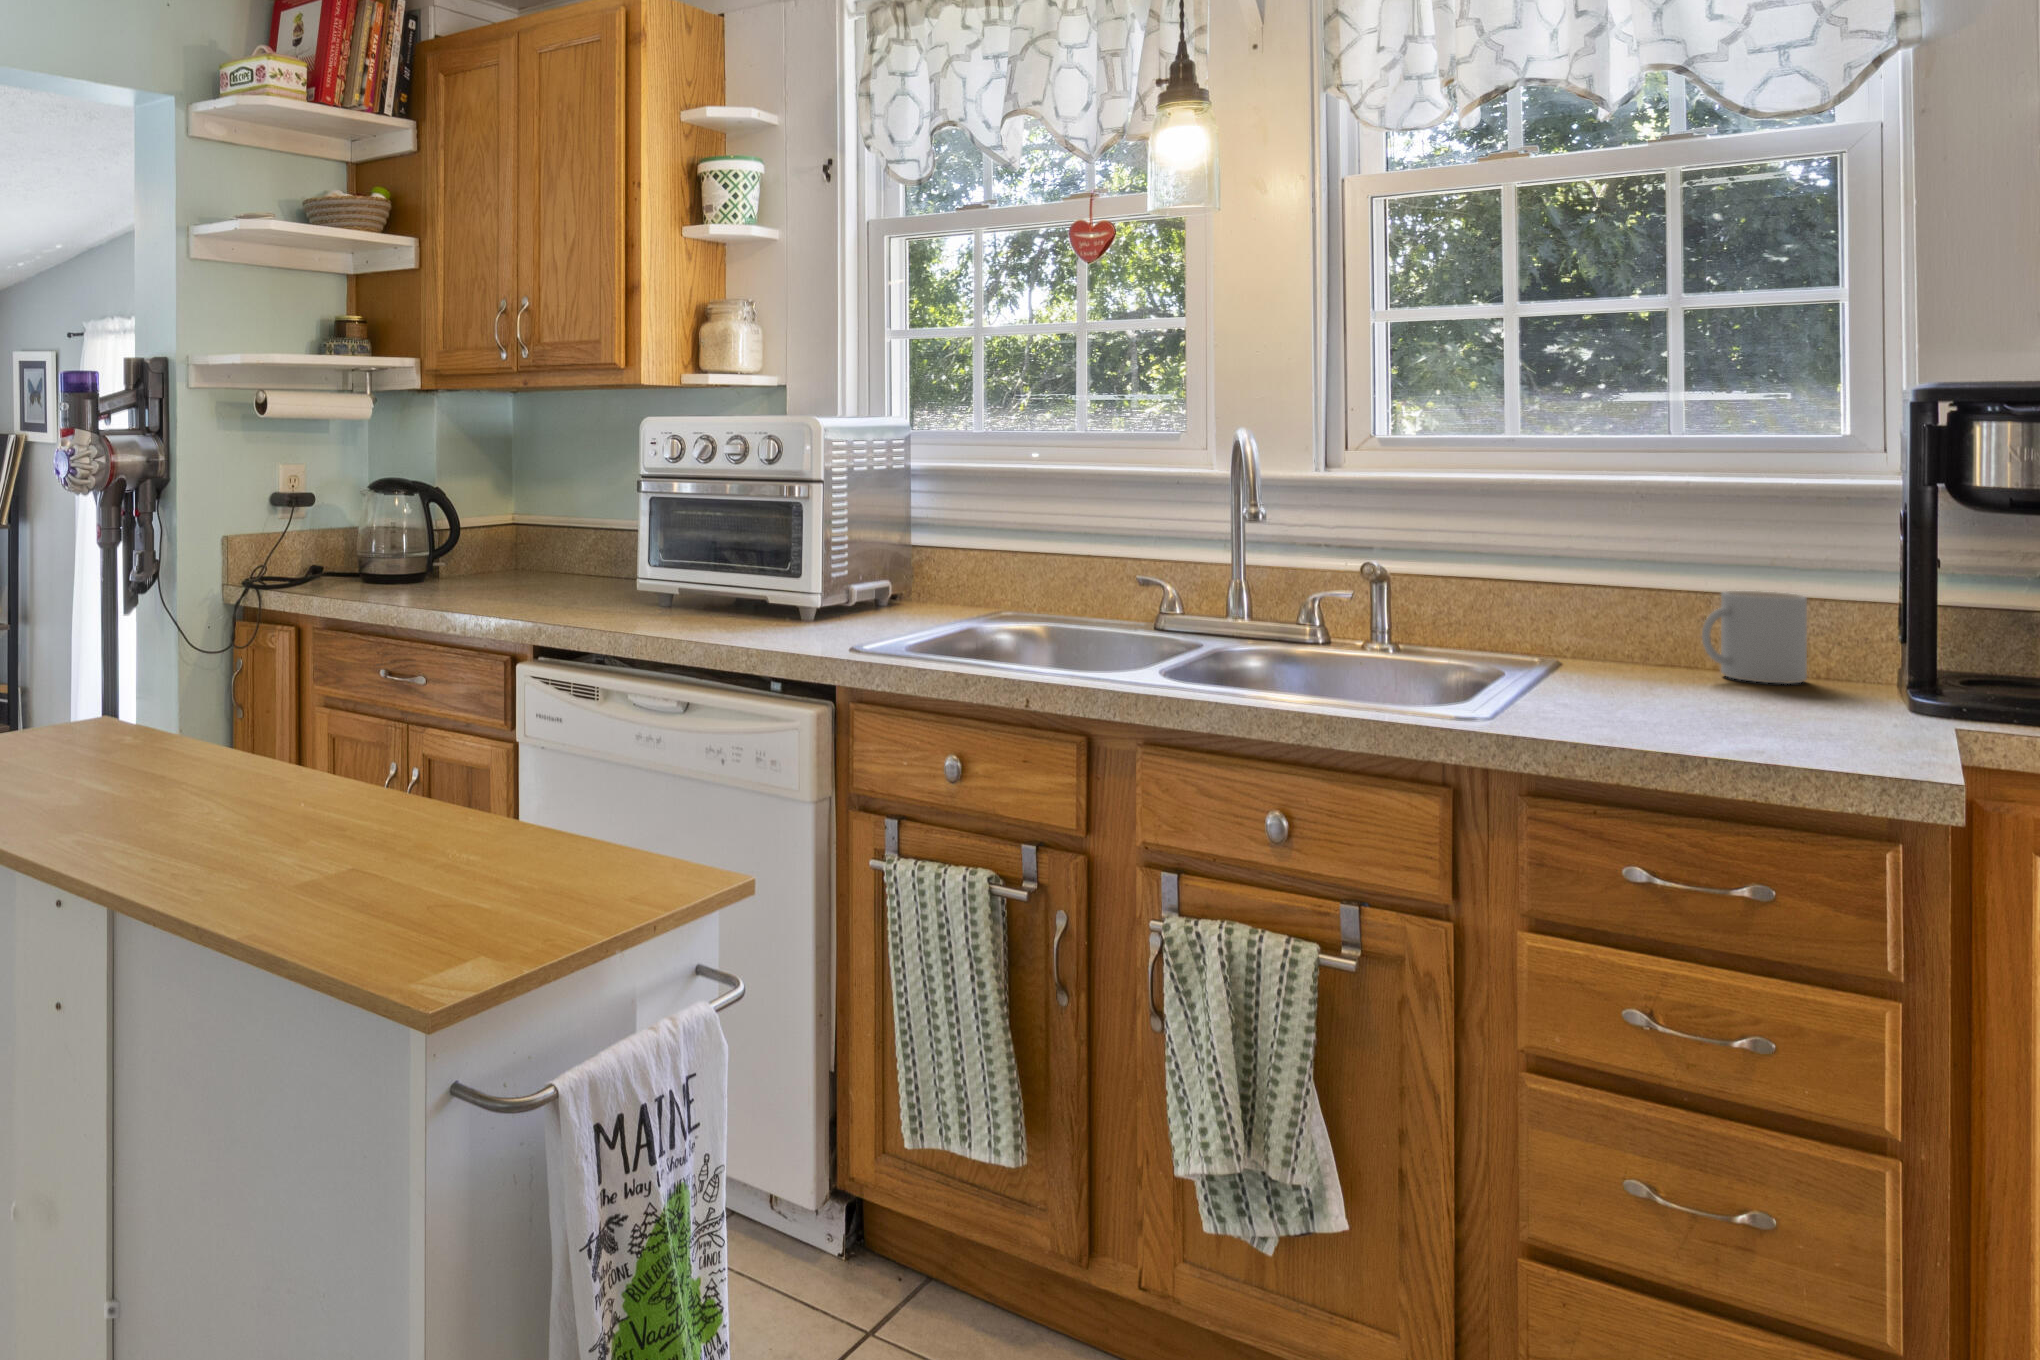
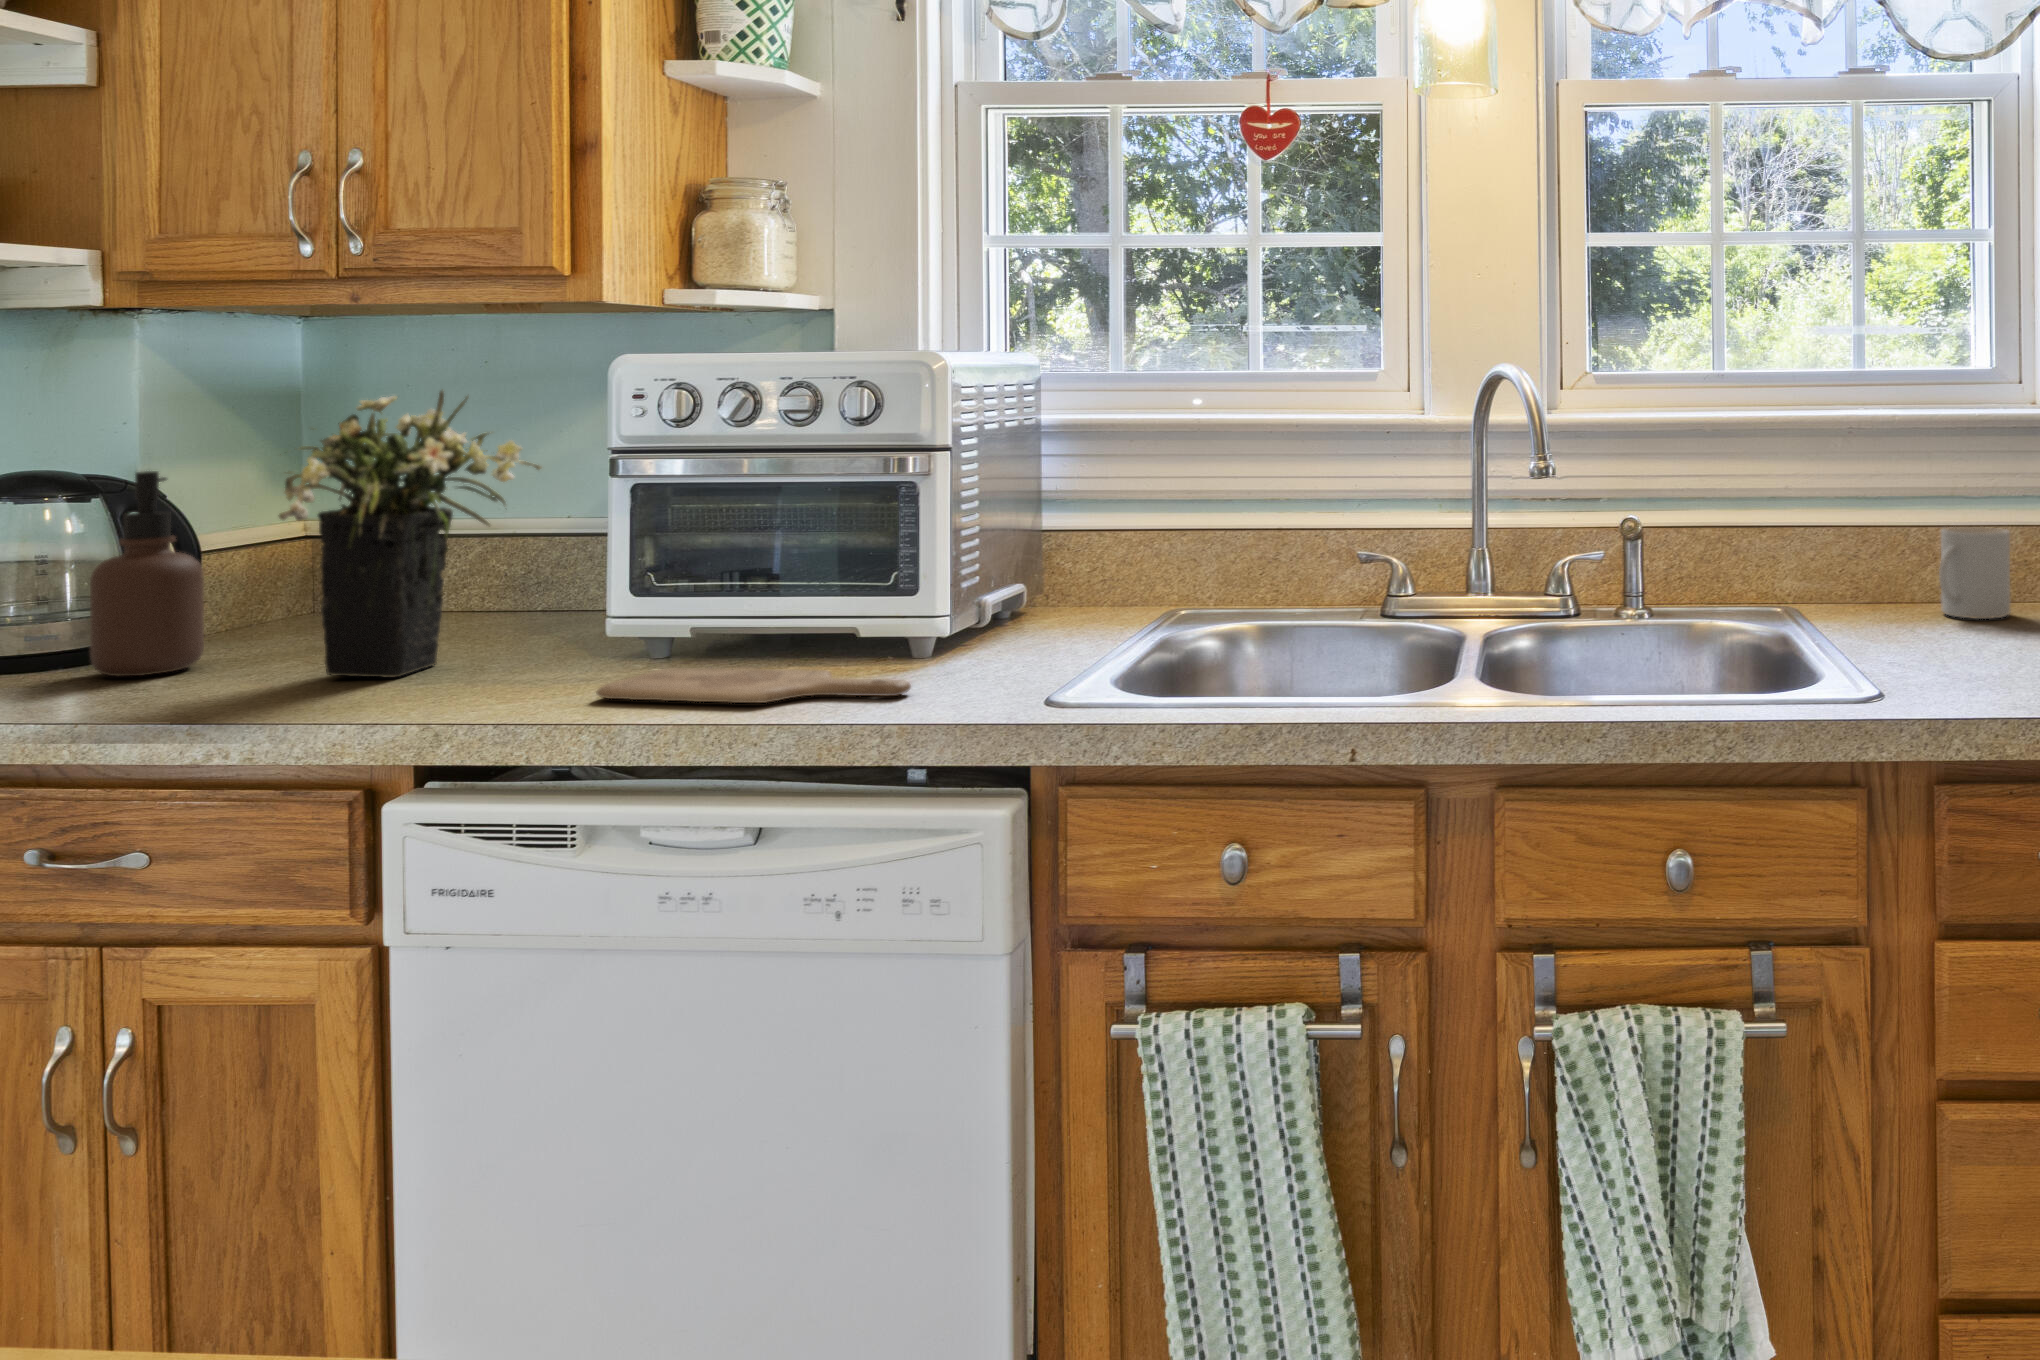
flower arrangement: none [477,435,608,599] -> present [278,389,541,677]
soap dispenser: none [414,478,461,587] -> present [90,471,204,676]
cutting board: none [614,607,776,634] -> present [597,668,911,703]

